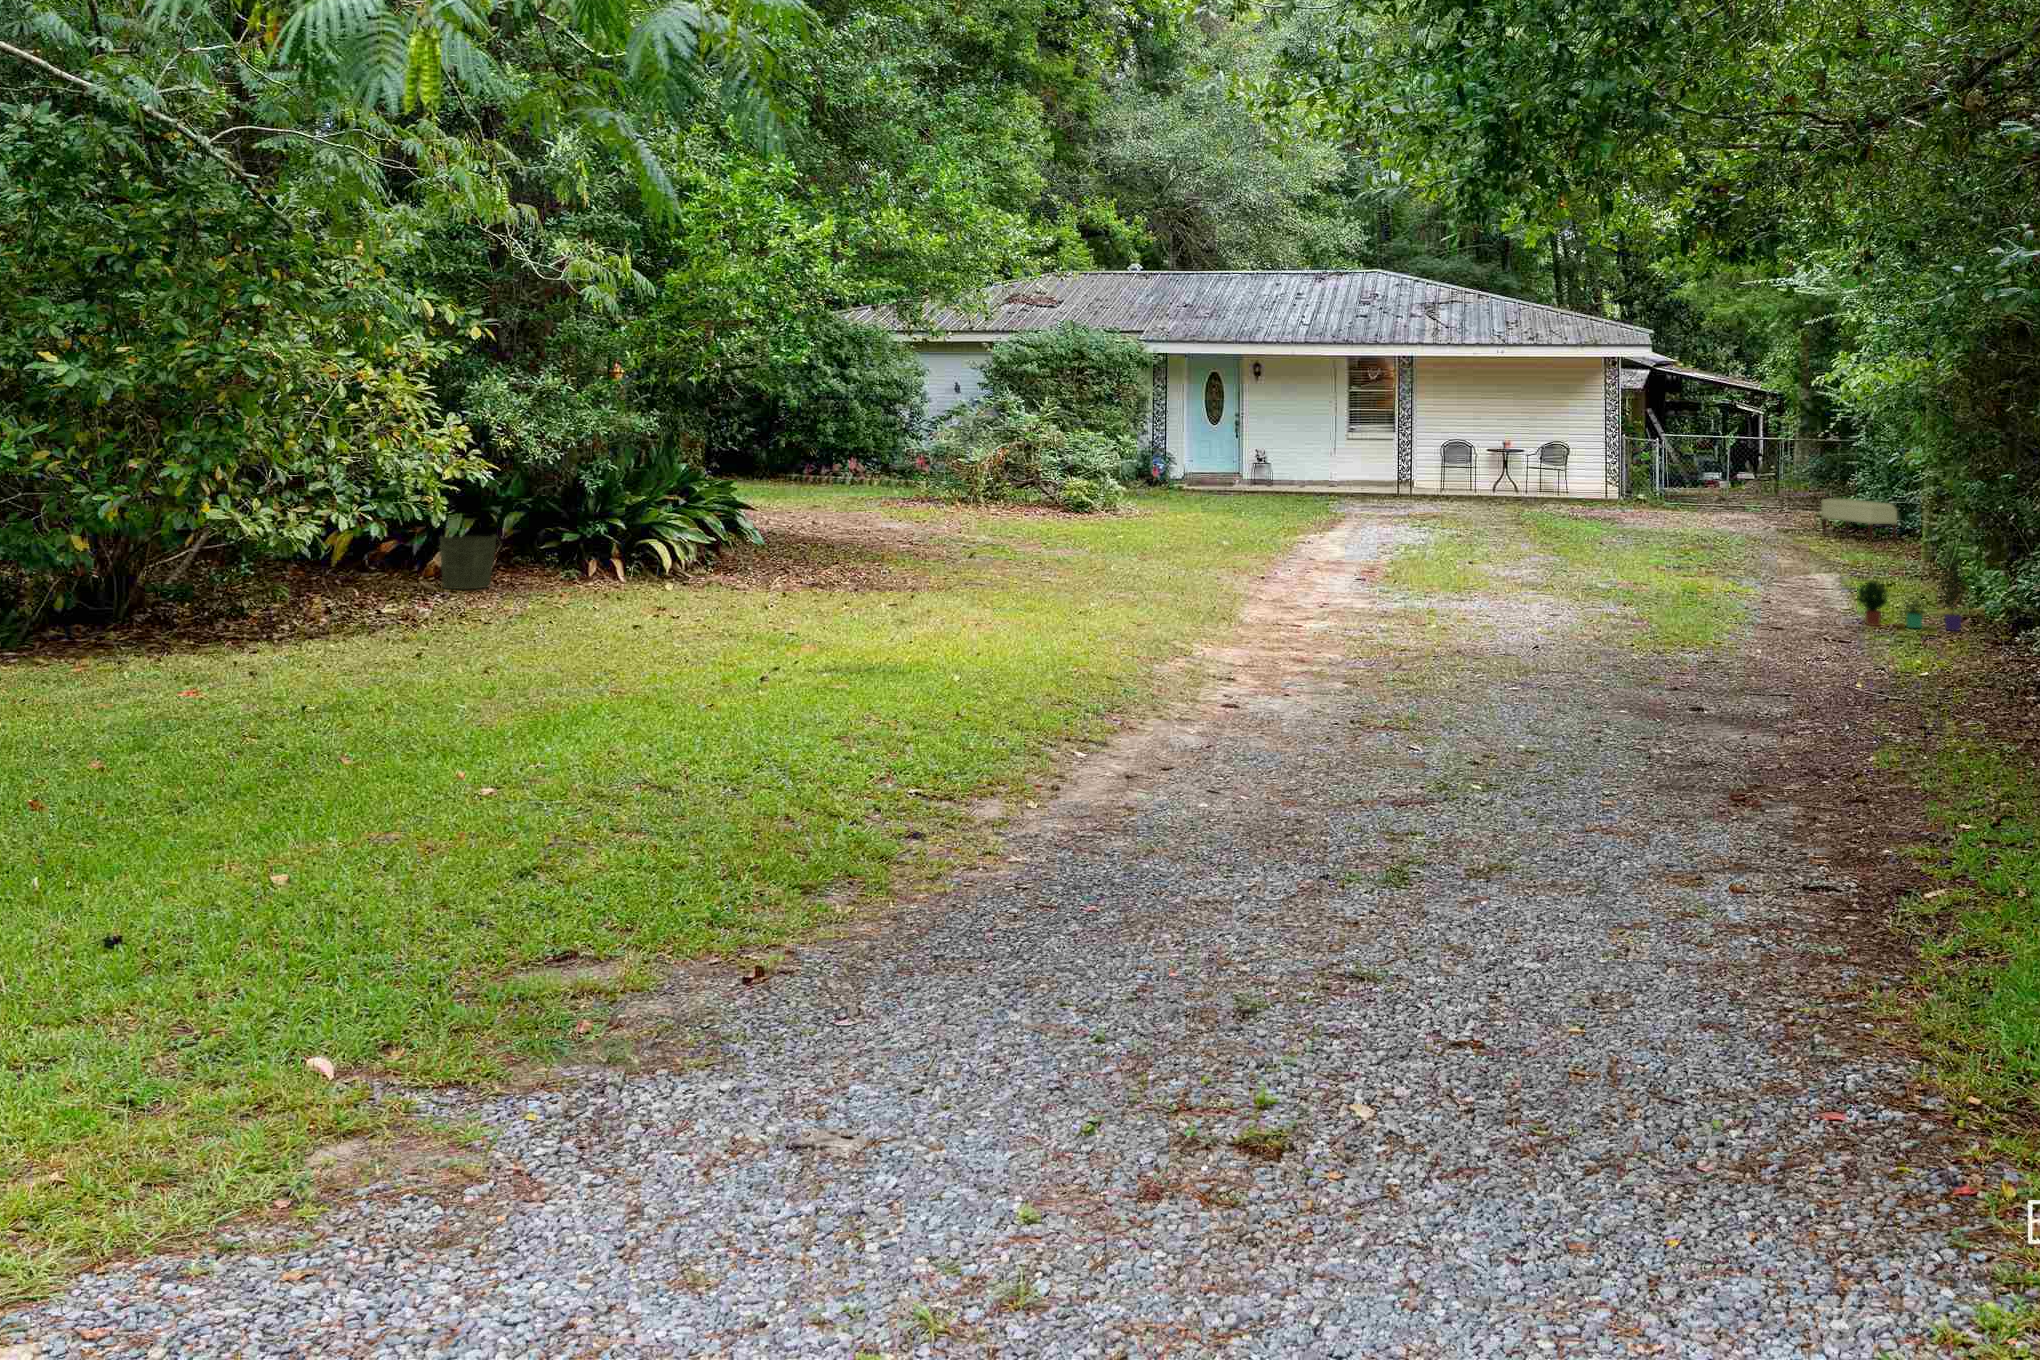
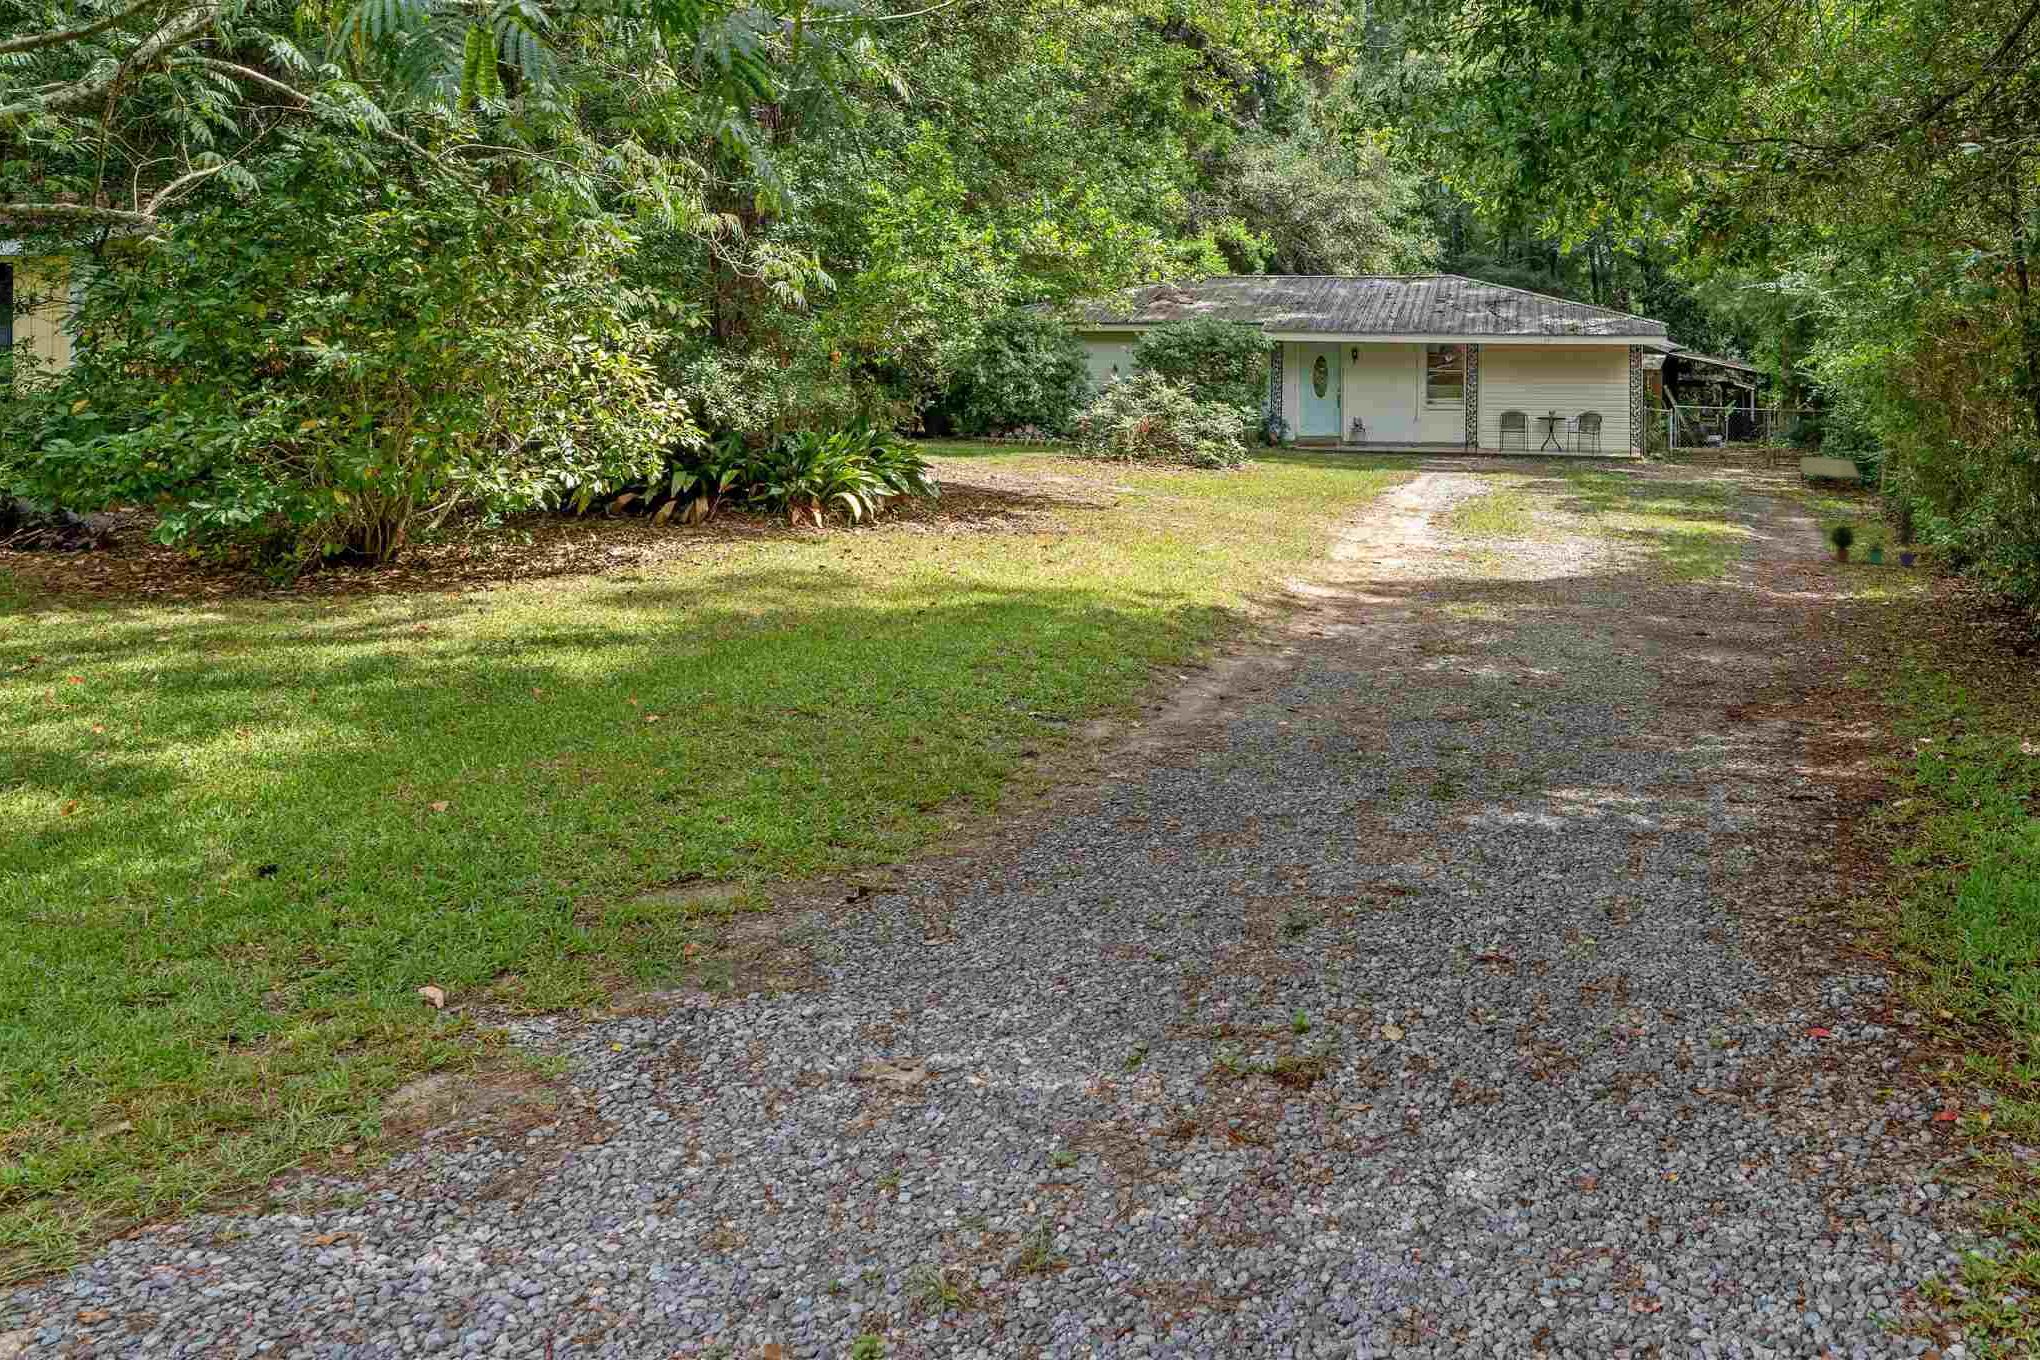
bucket: present [439,535,500,589] -> none [669,488,722,533]

